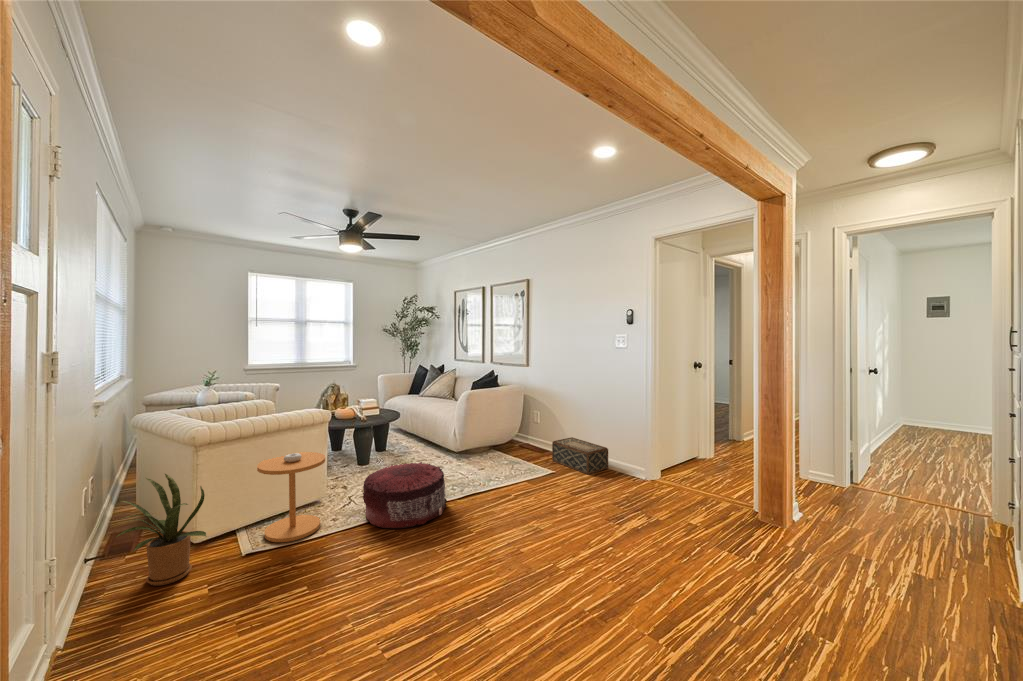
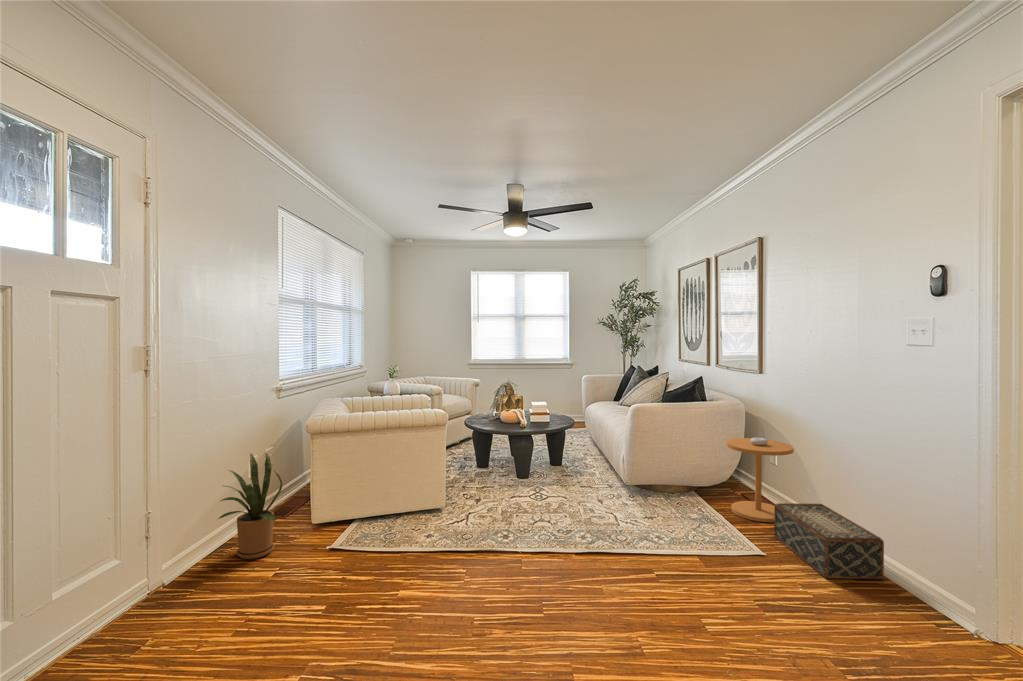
side table: present [257,452,325,542] -> present [727,437,794,522]
pouf: present [363,462,447,528] -> none [443,487,551,577]

